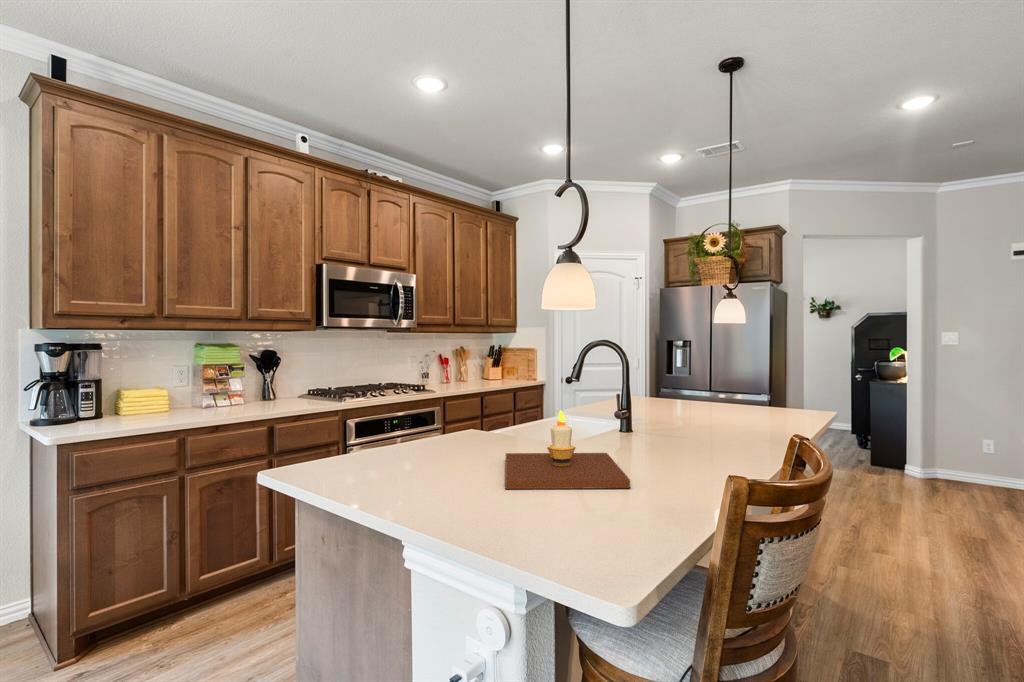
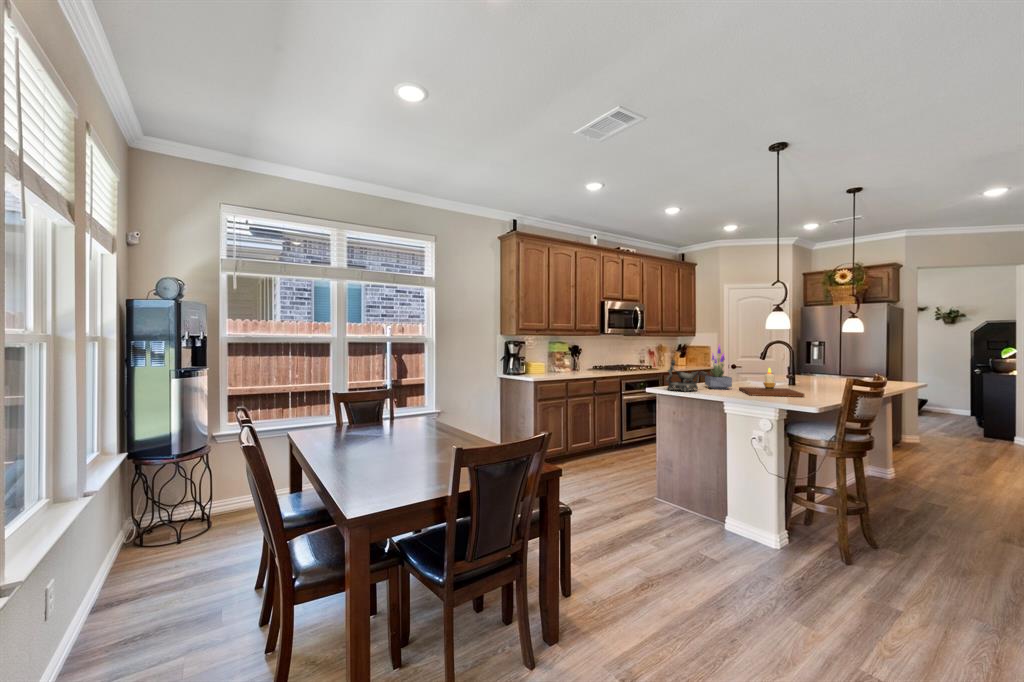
potted plant: none [442,348,491,460] -> present [705,344,732,389]
decorative bowl: none [319,394,423,480] -> present [666,360,707,391]

